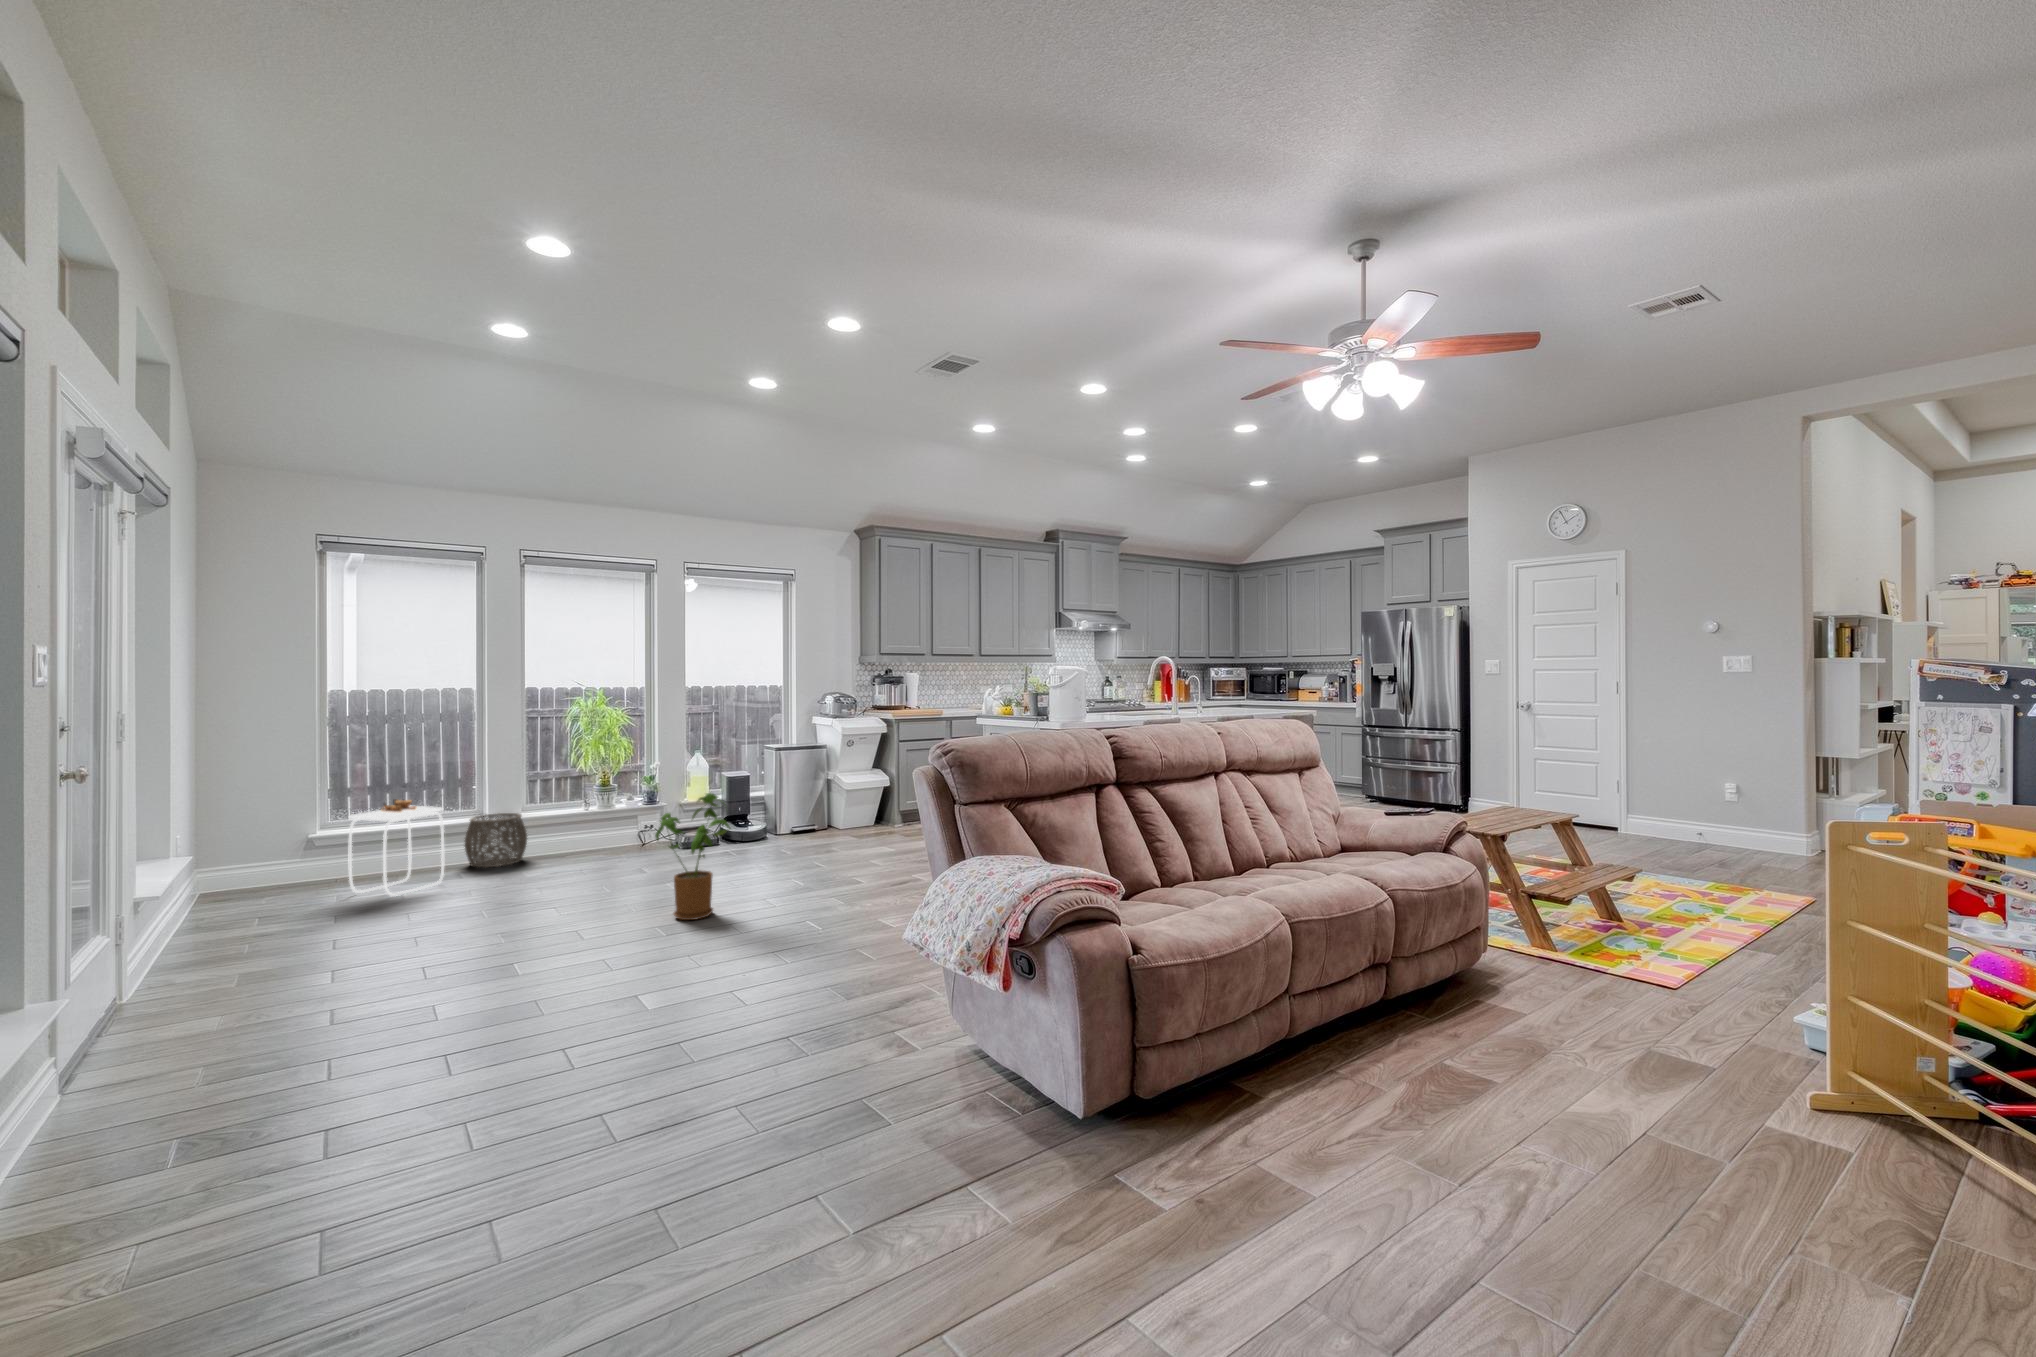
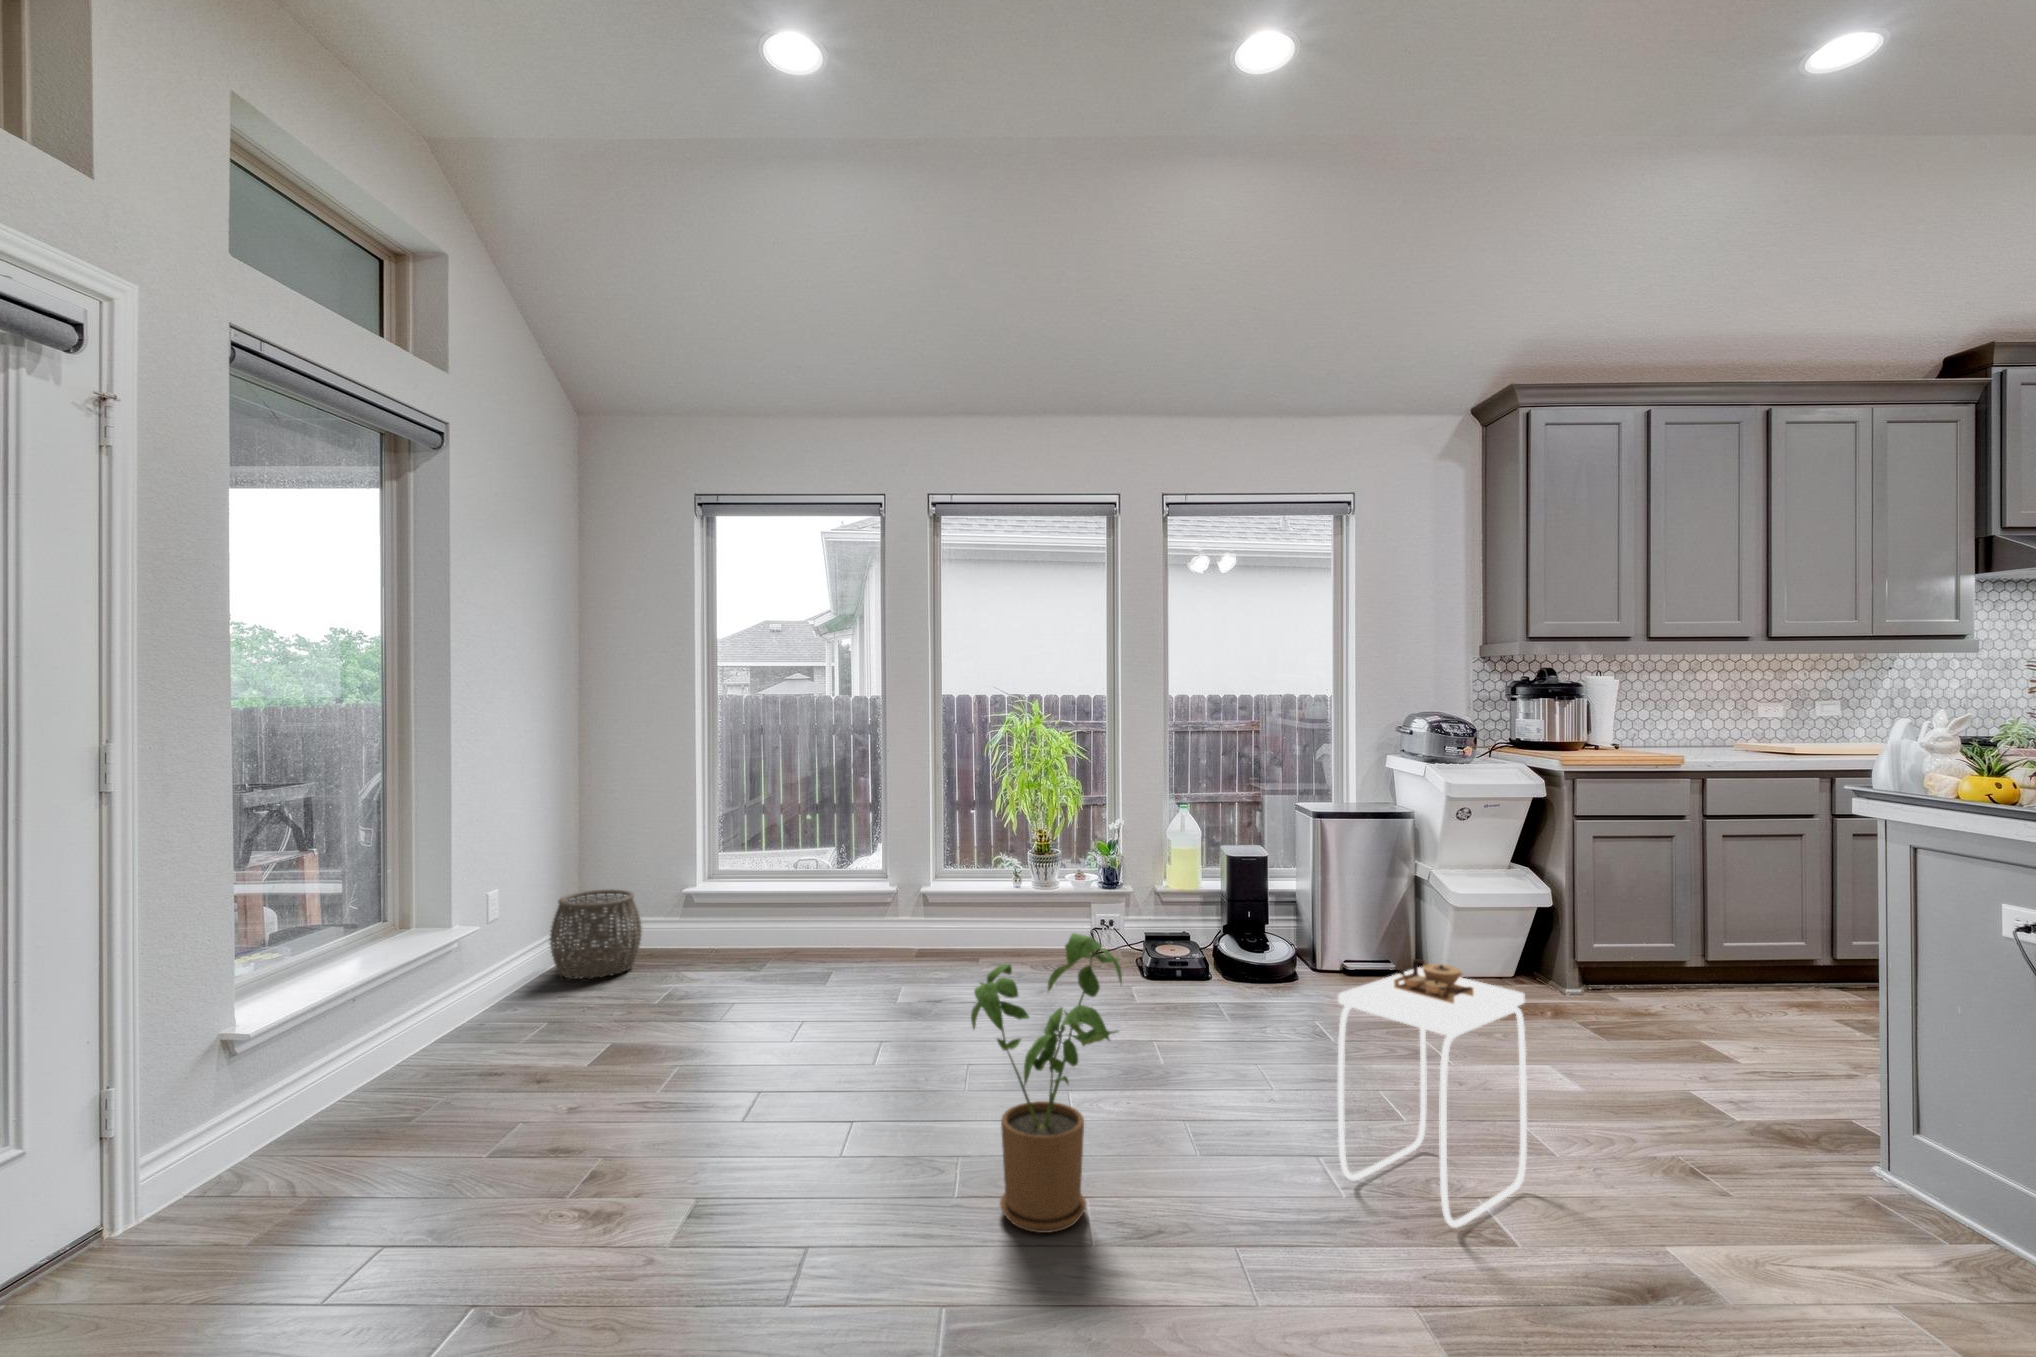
side table: present [348,799,444,896] -> present [1338,959,1527,1228]
woven basket: present [465,813,527,868] -> present [550,890,642,979]

